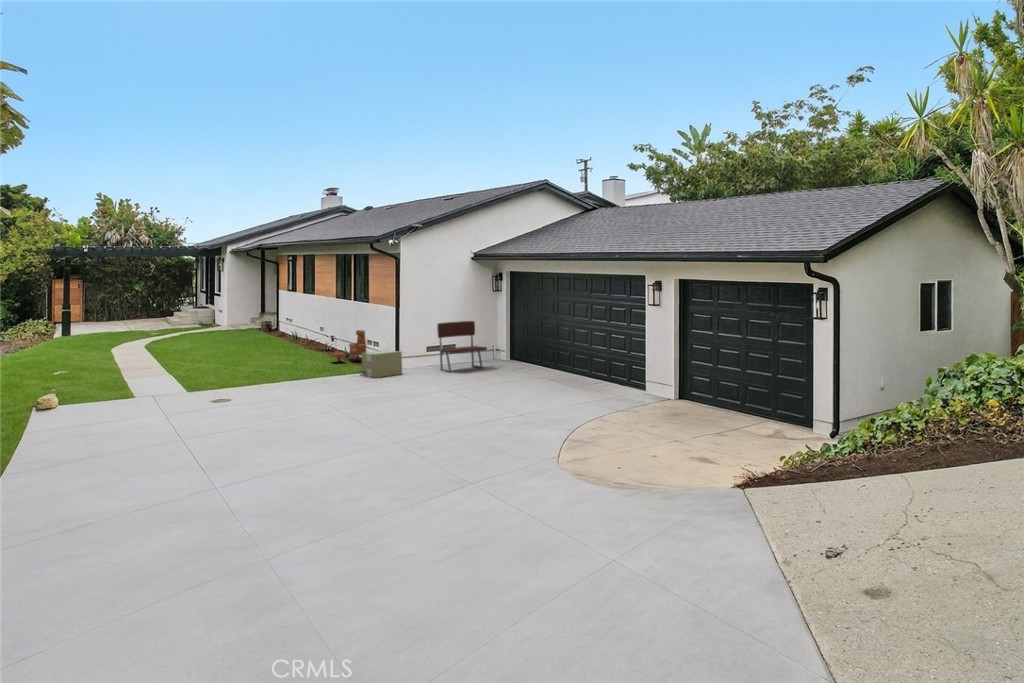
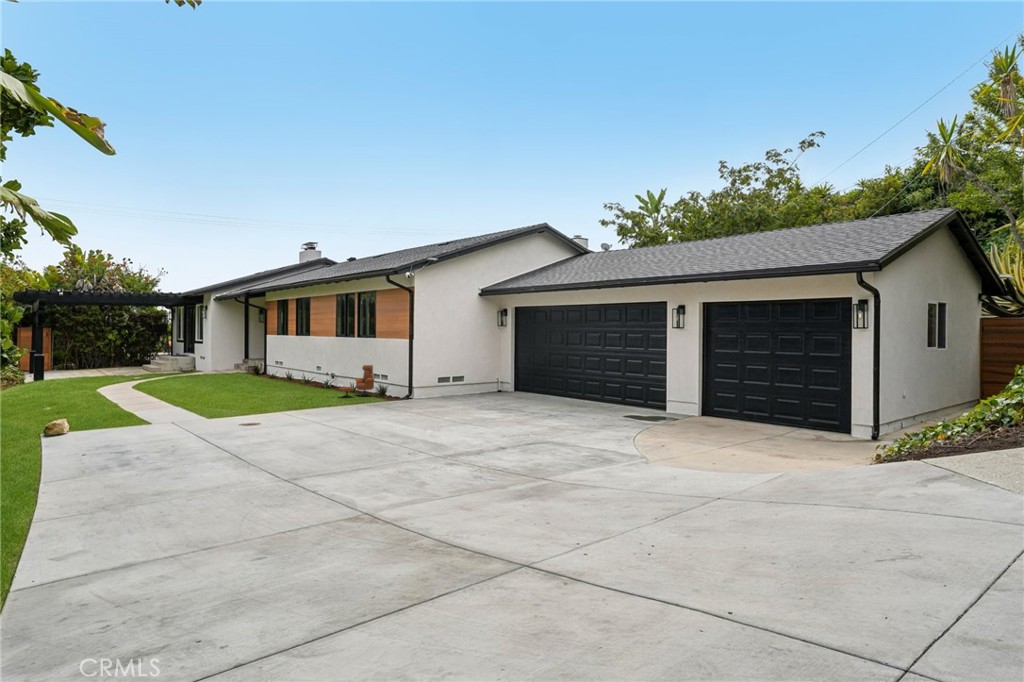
bench: present [437,321,487,372] -> none [449,354,497,403]
cardboard box: present [362,350,402,377] -> none [375,382,416,408]

